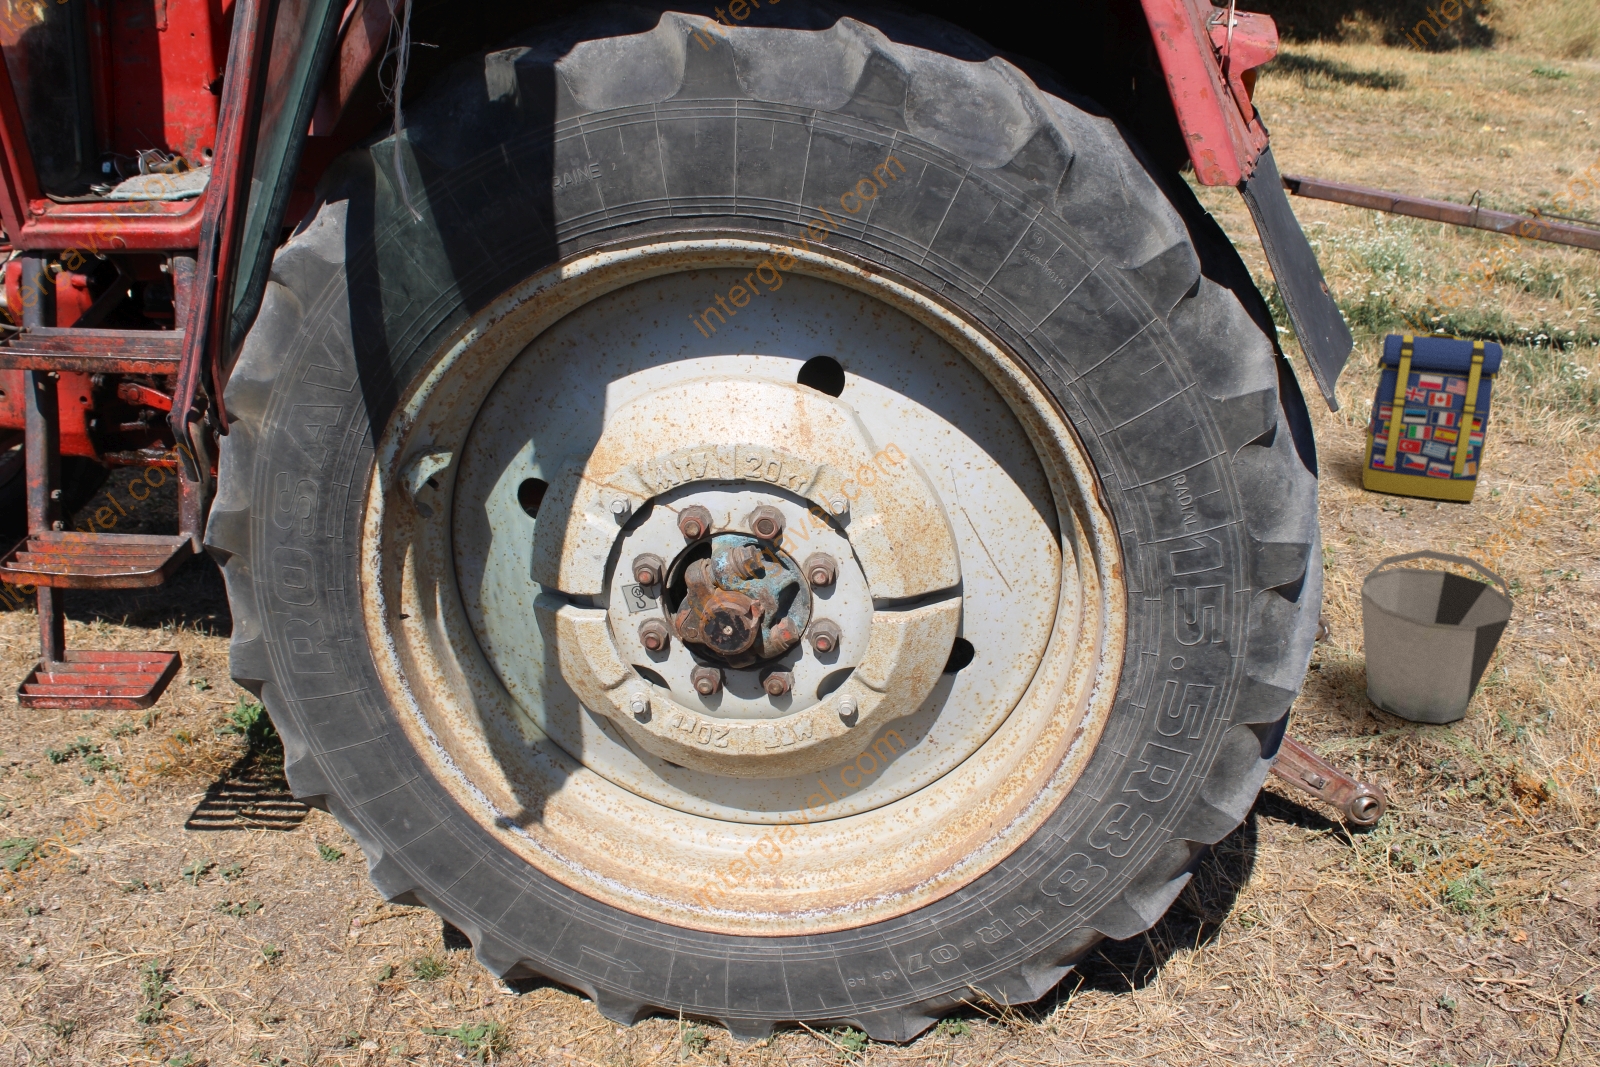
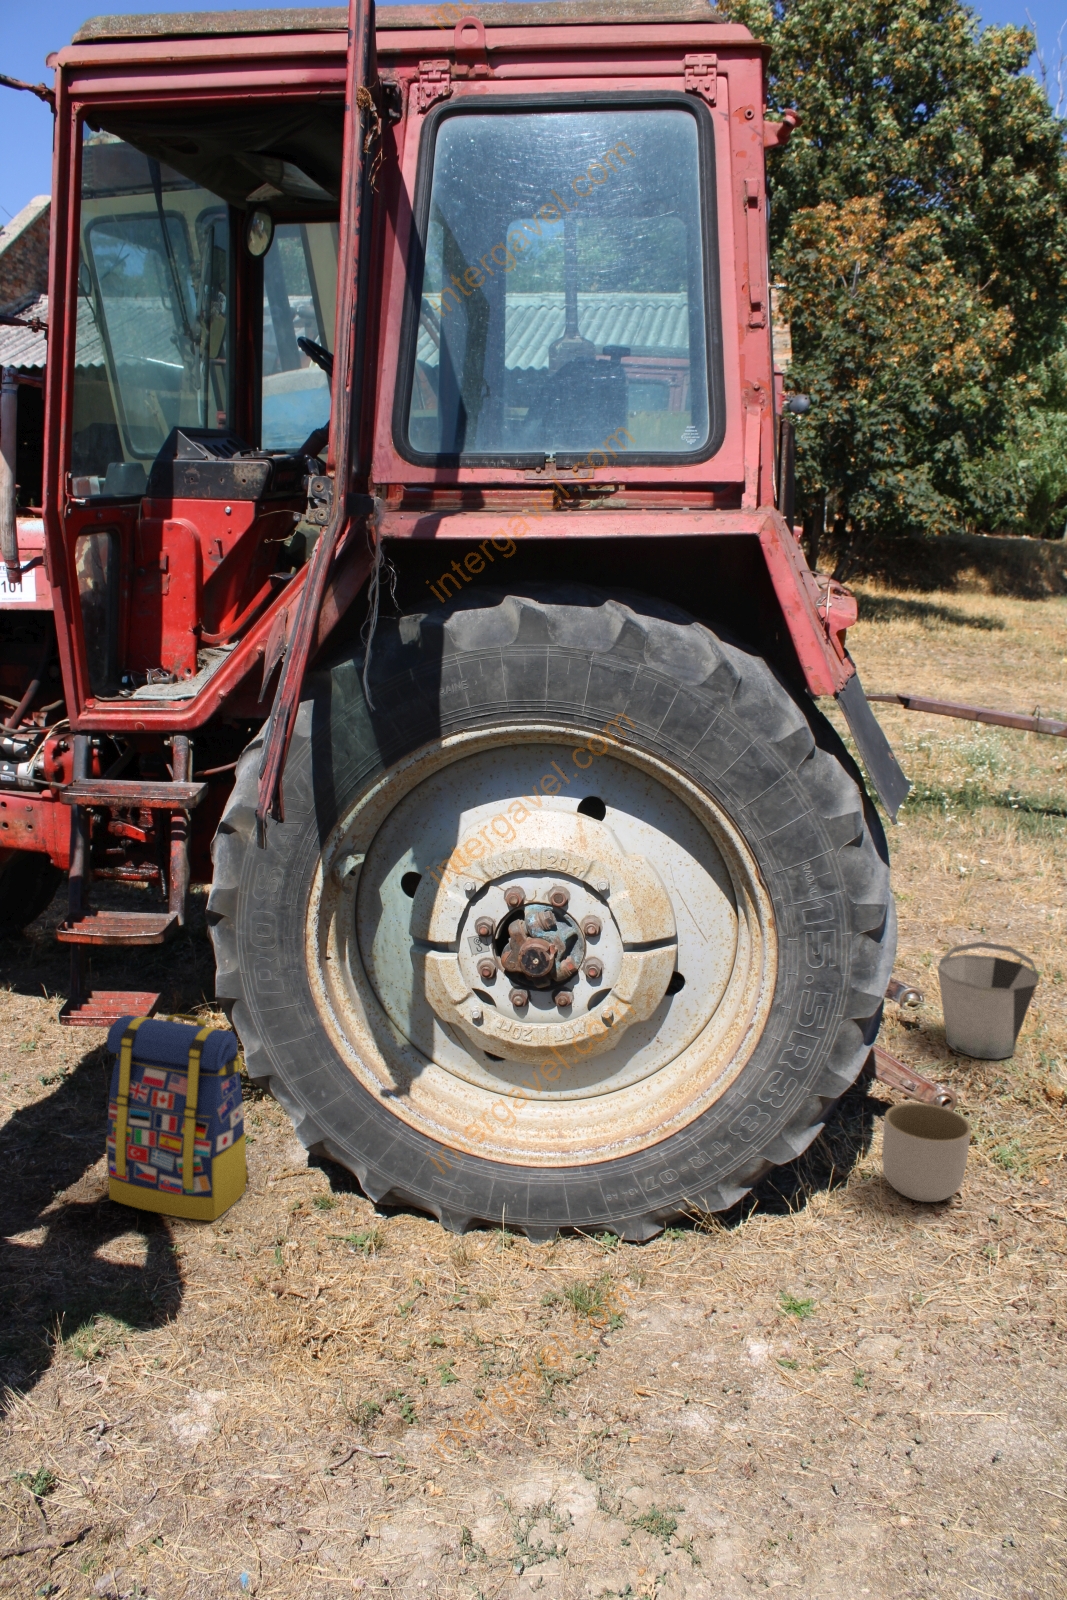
backpack: present [1361,333,1503,501] -> present [106,1014,249,1221]
planter: none [1274,819,1416,972] -> present [882,1103,971,1202]

